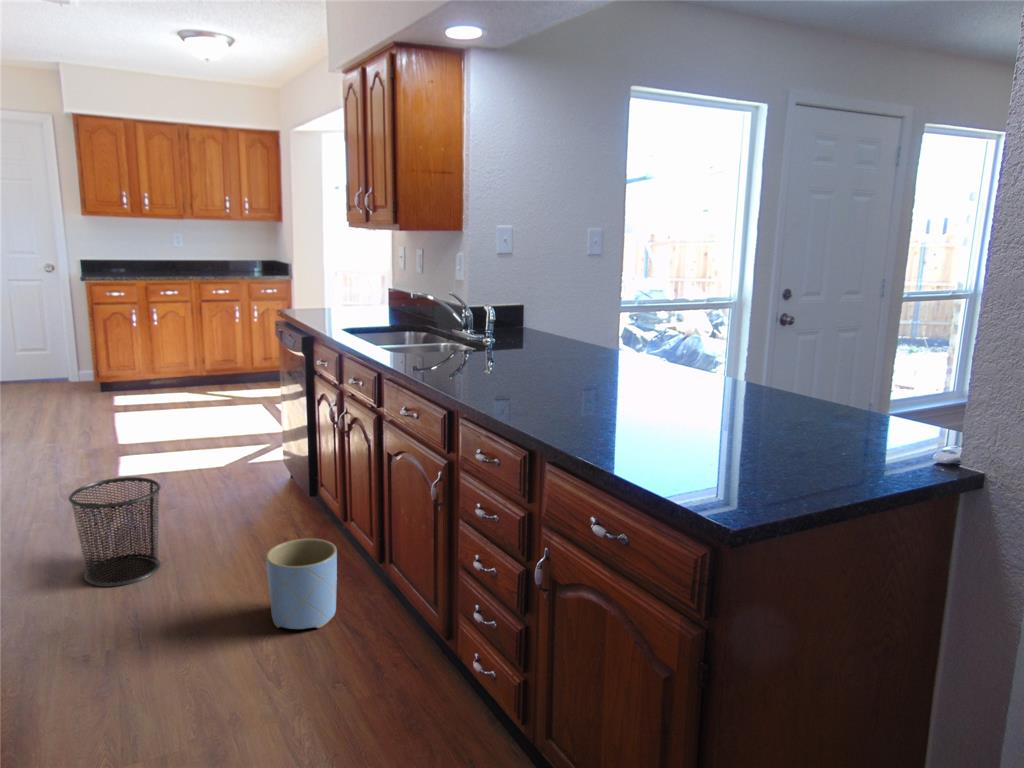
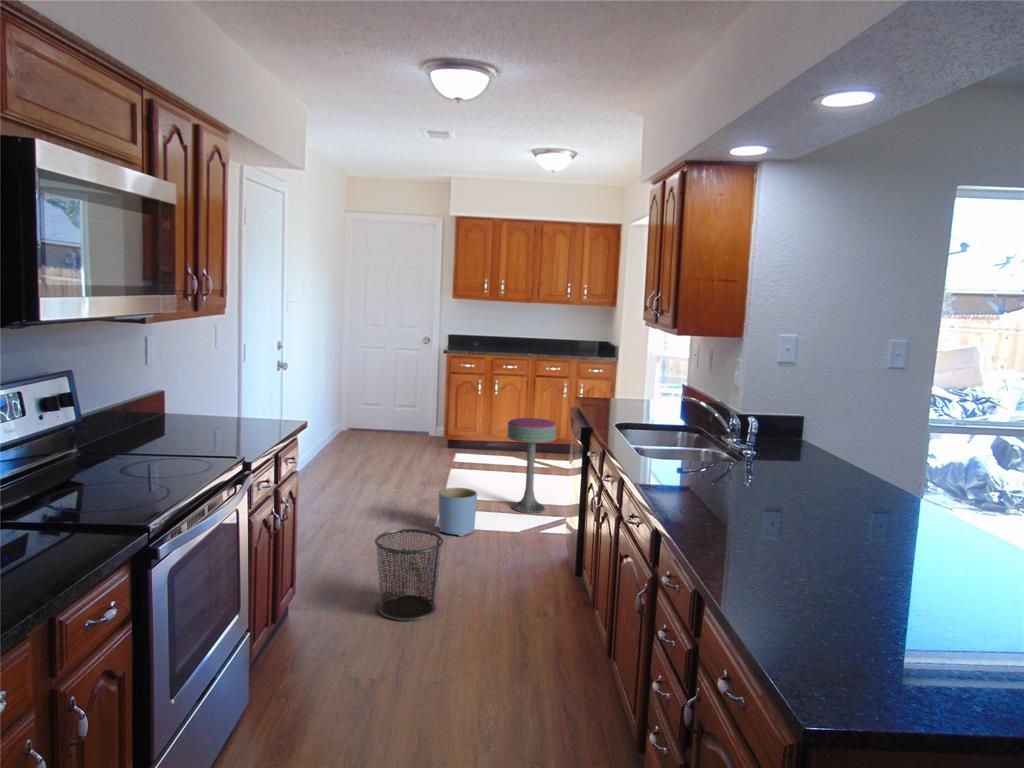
bar stool: none [191,343,249,447] -> present [508,418,557,513]
planter: present [266,539,337,629] -> present [439,488,477,536]

